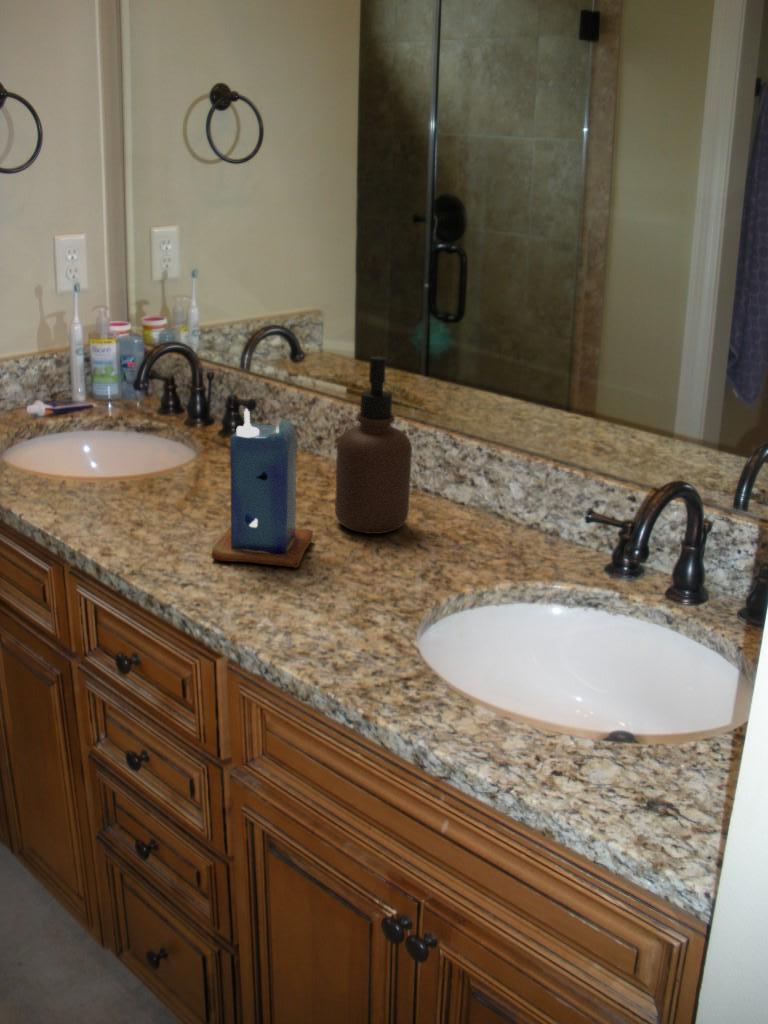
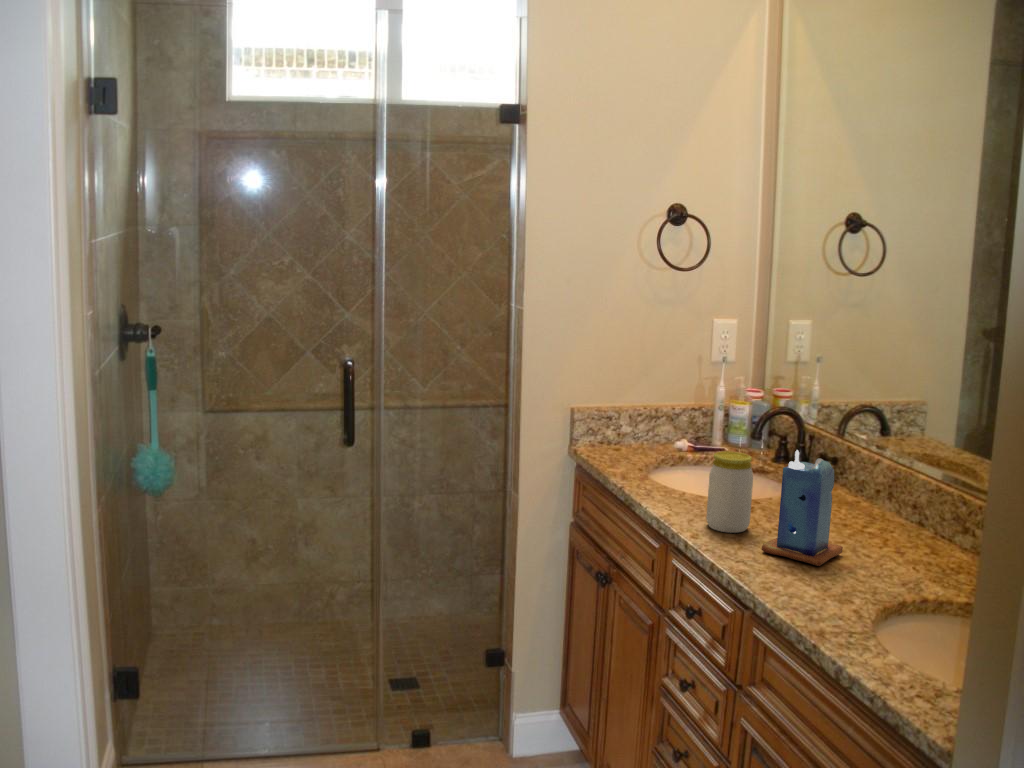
soap dispenser: present [335,356,412,534] -> none [867,426,932,560]
jar: none [113,419,179,537] -> present [706,451,753,533]

